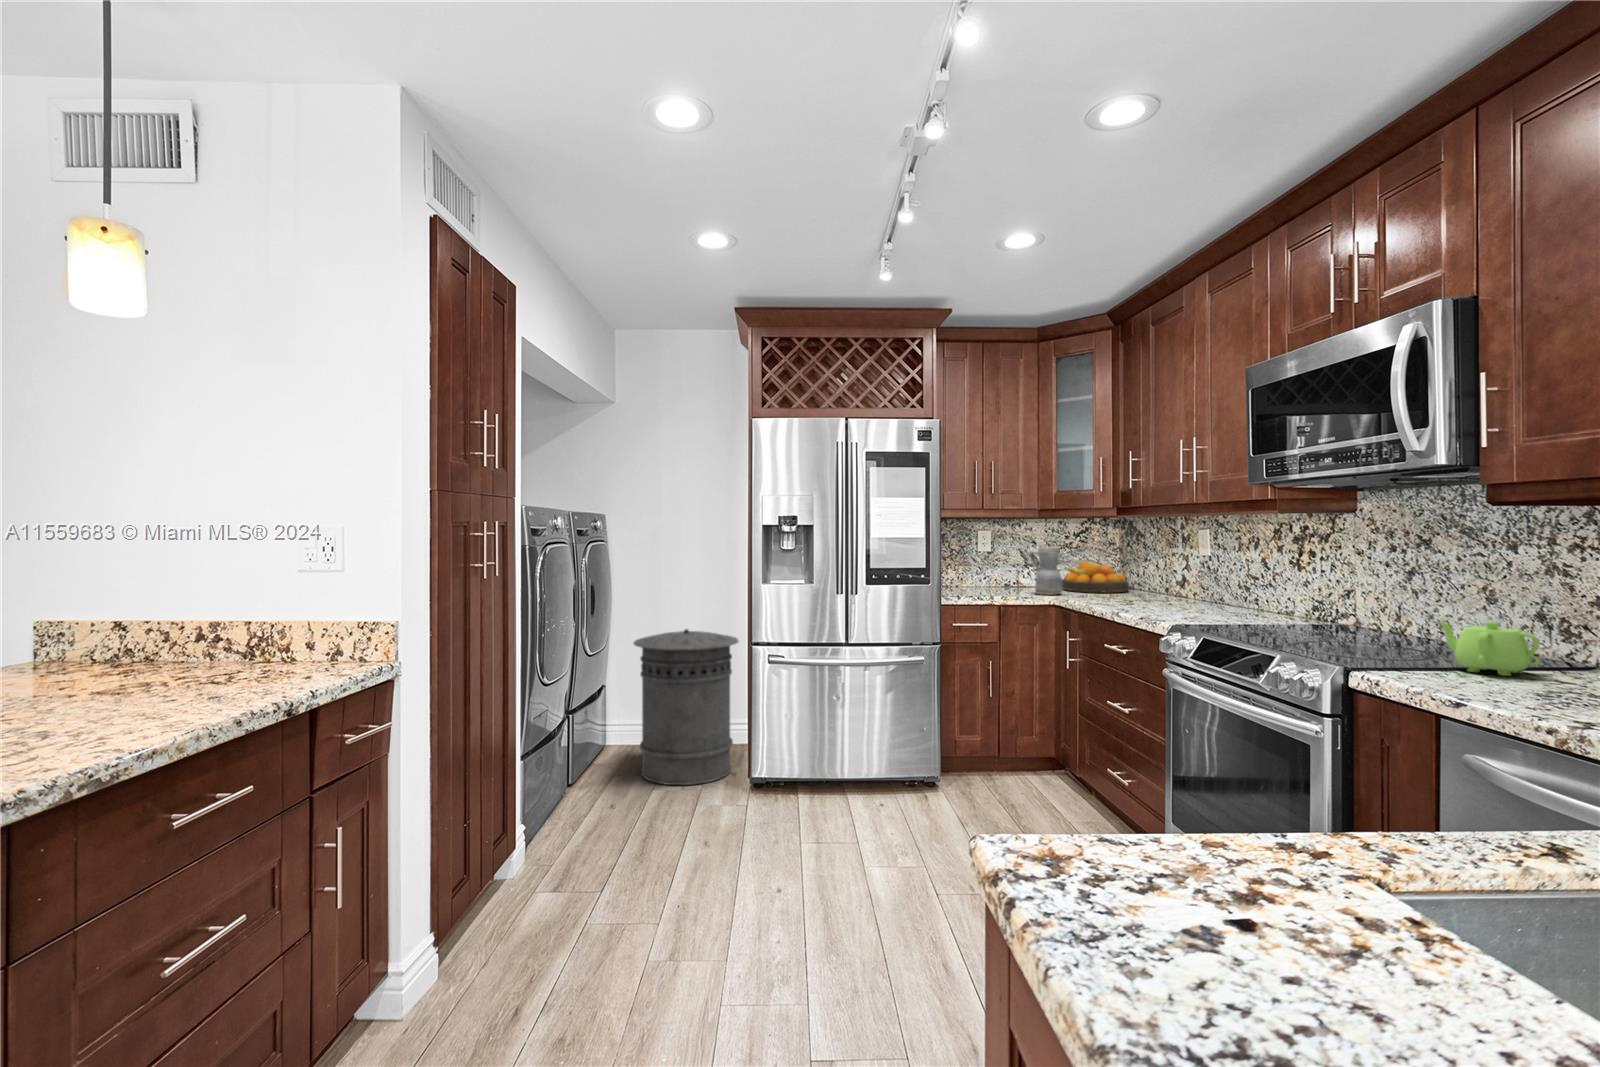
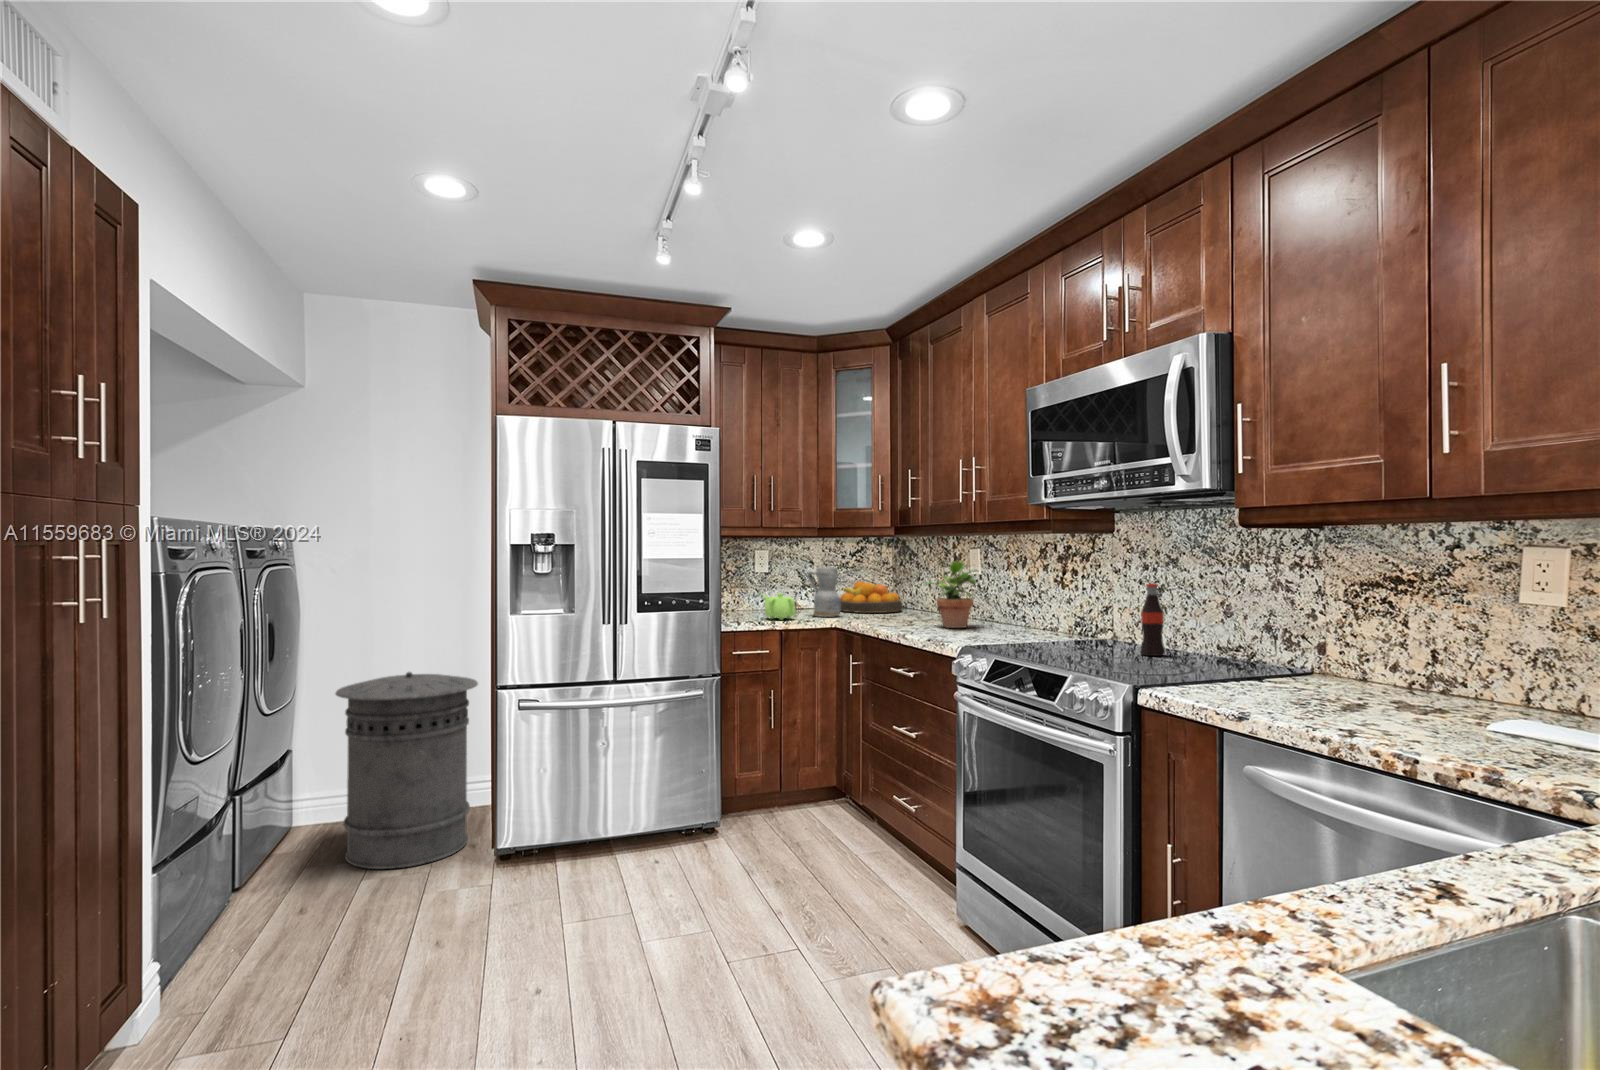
potted plant: none [1144,541,1206,609] -> present [924,561,978,628]
bottle: none [1377,565,1409,643] -> present [1141,583,1165,656]
teapot: present [1437,621,1539,676] -> present [763,593,795,620]

